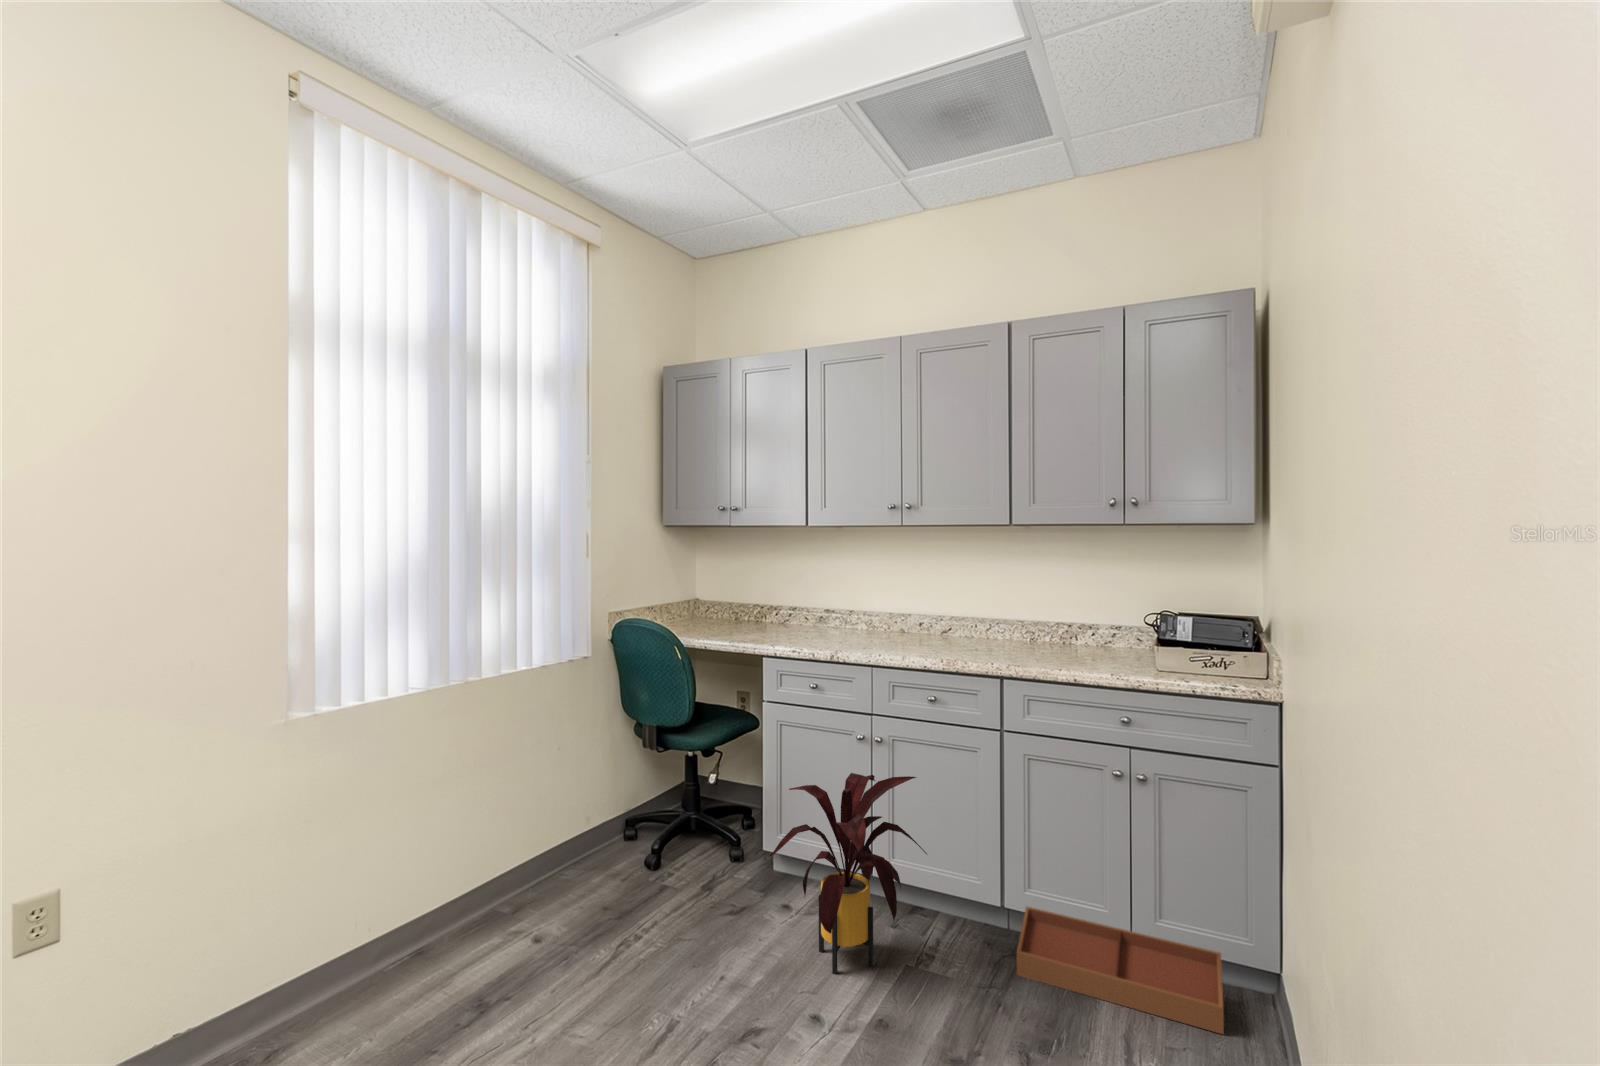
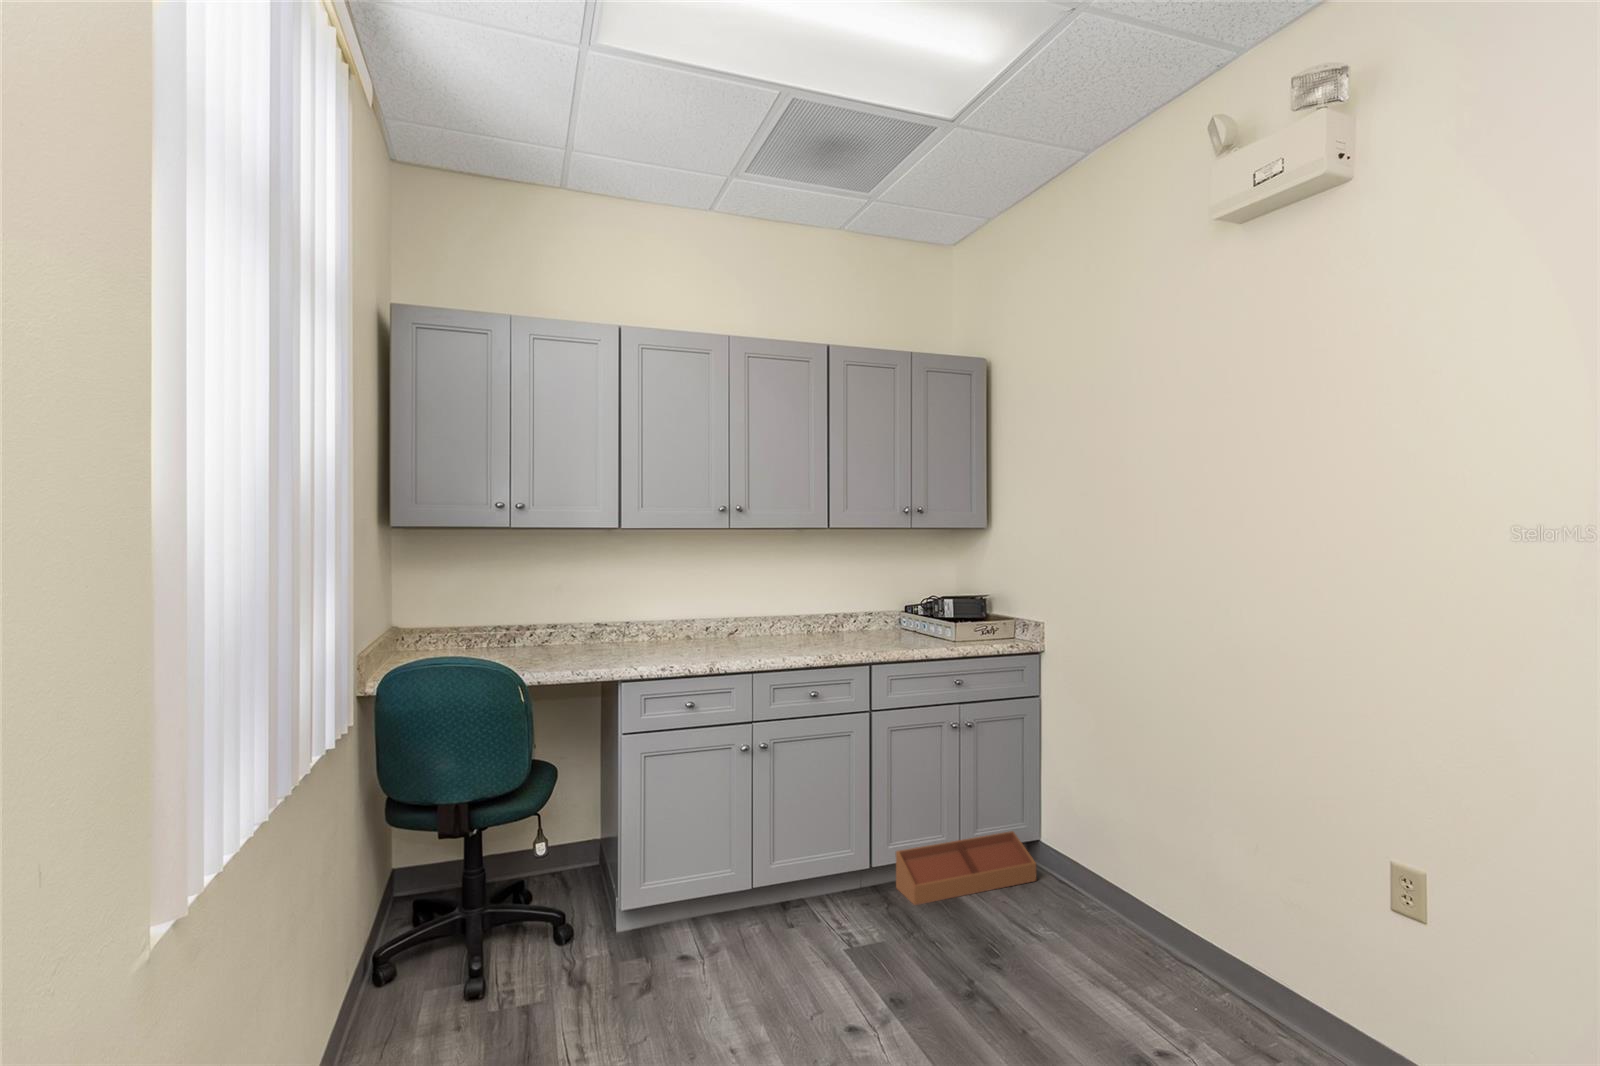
house plant: present [769,773,927,974] -> none [729,766,891,971]

